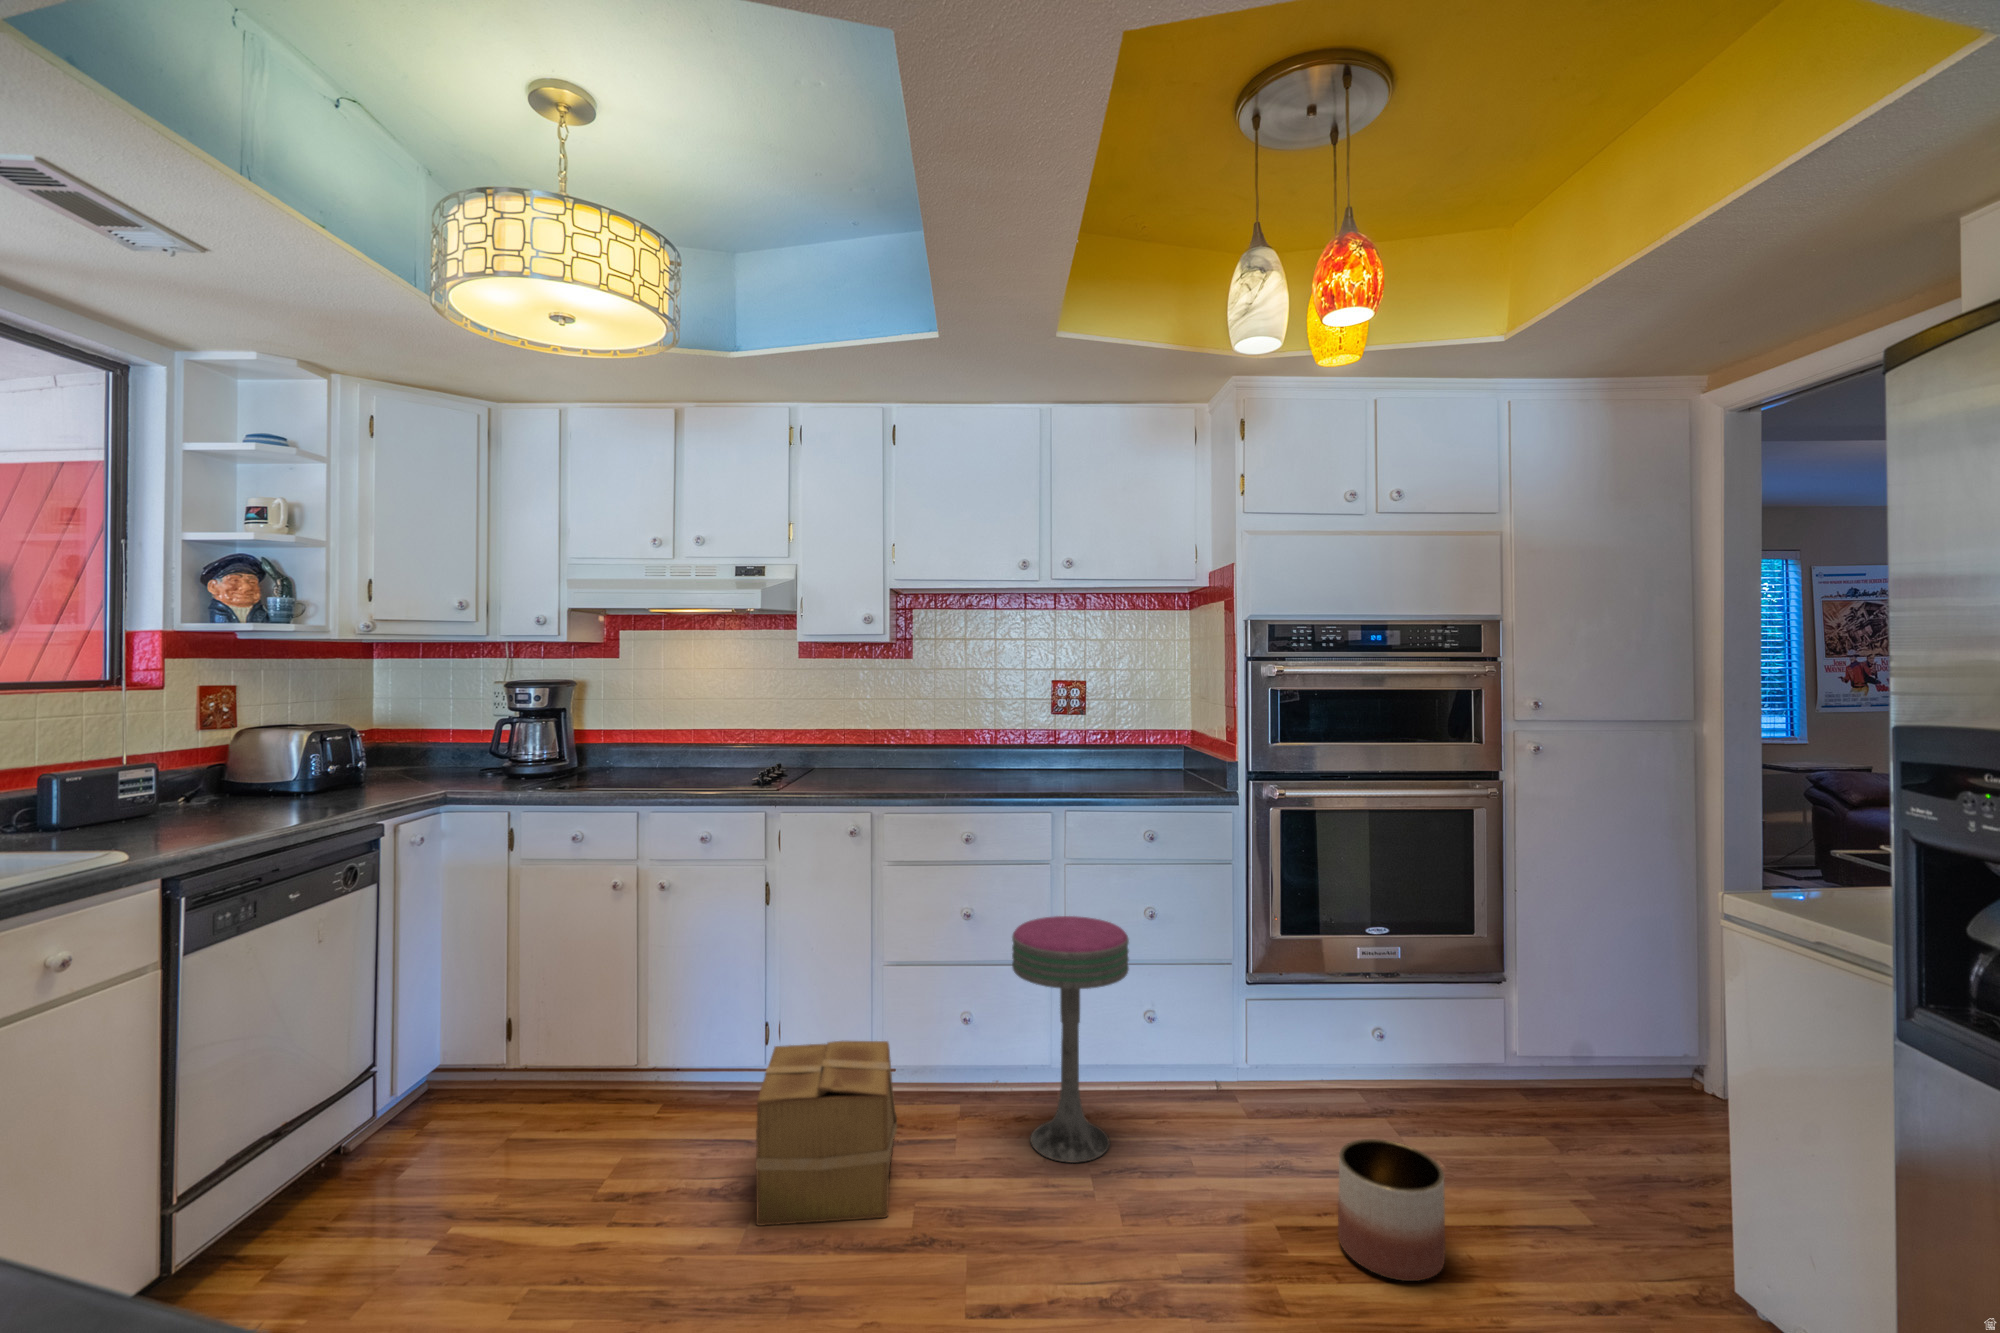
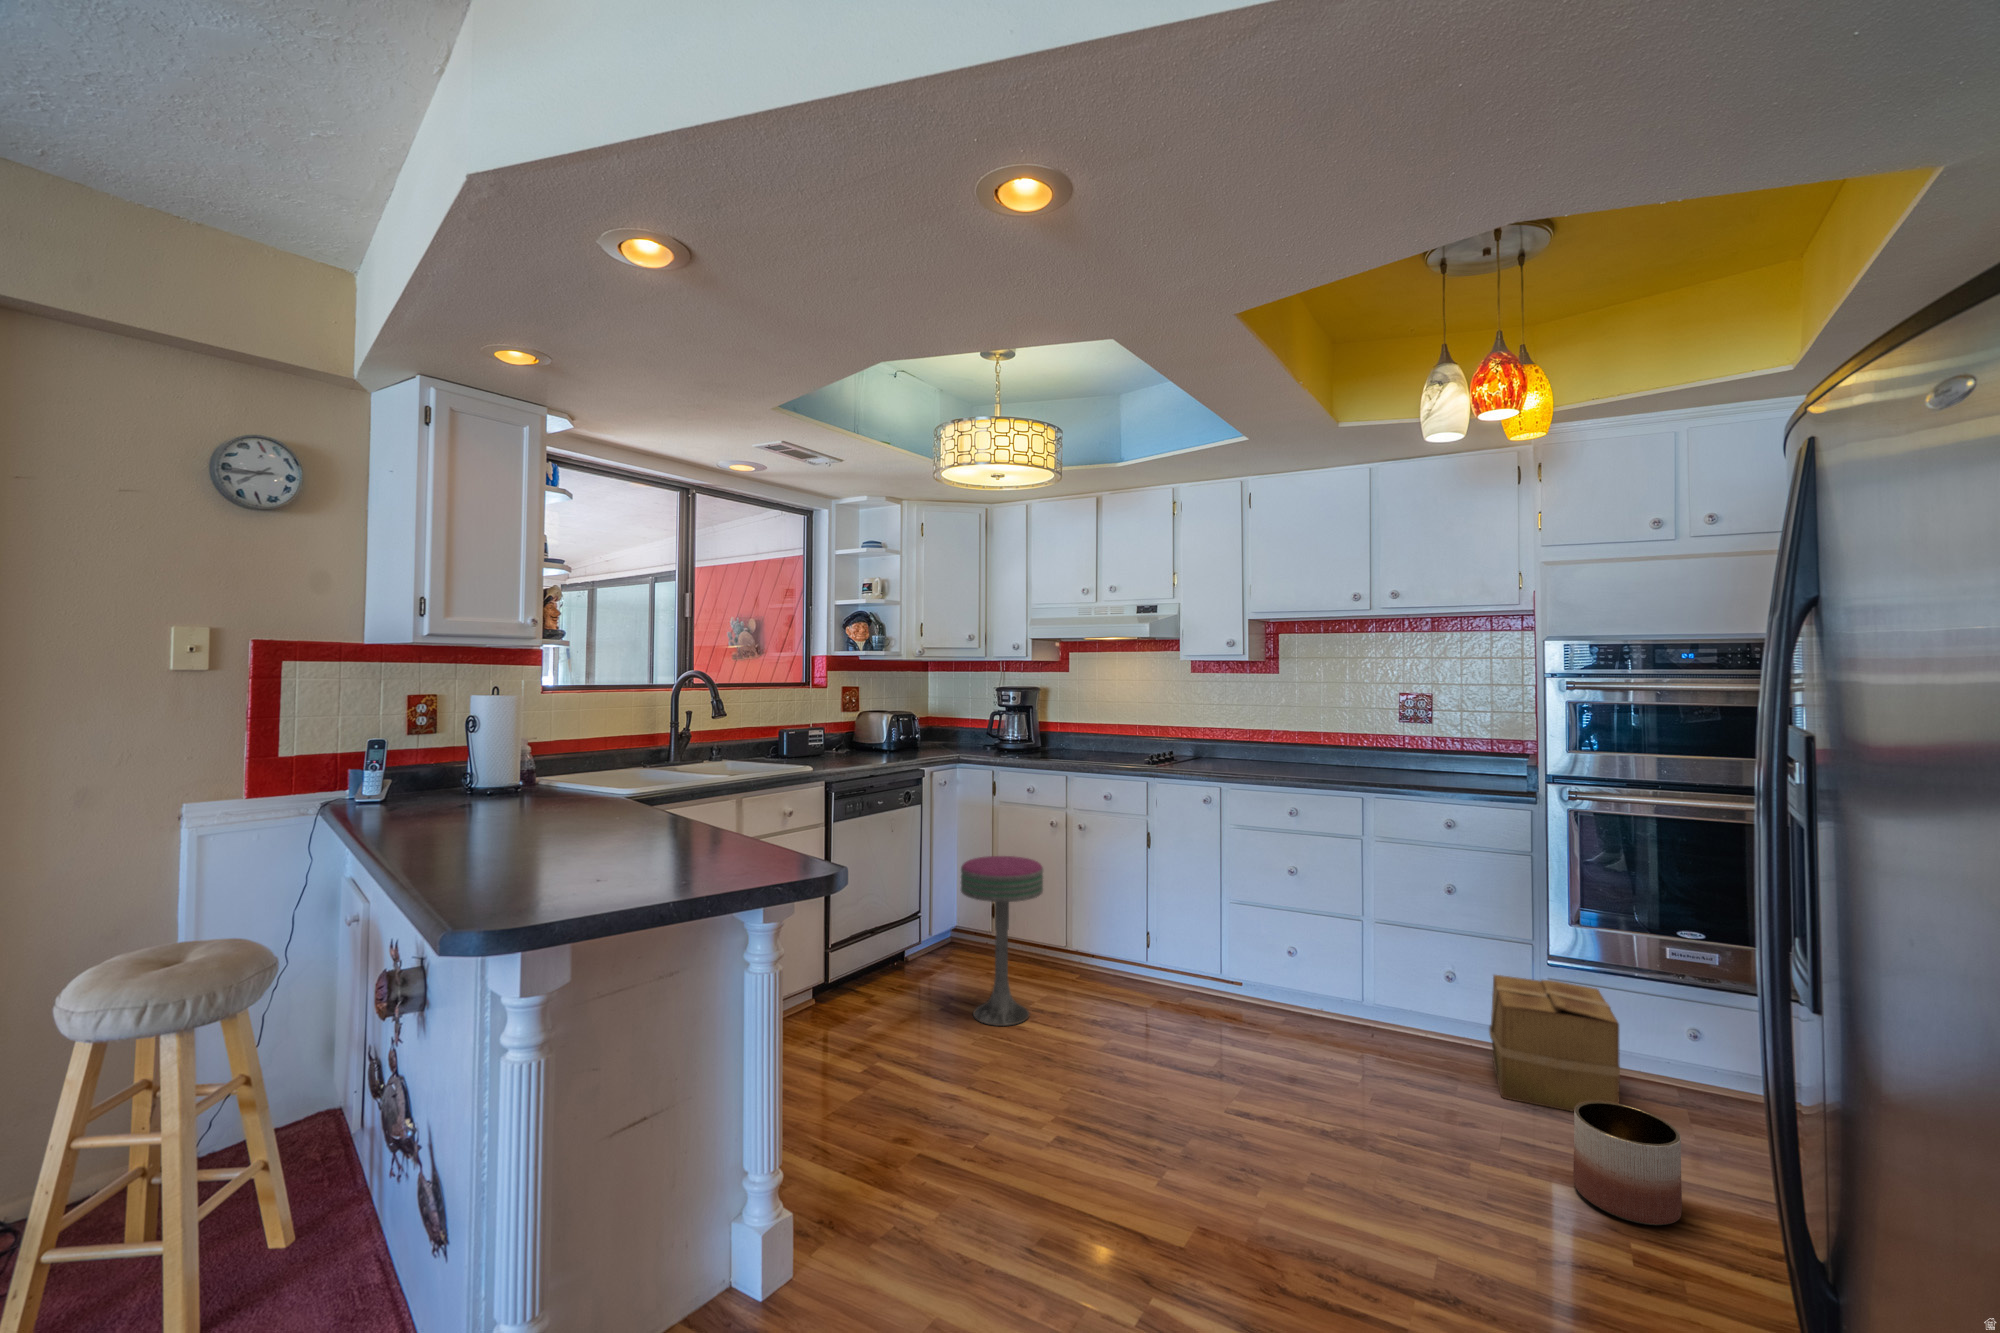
bar stool: present [1012,916,1129,1163] -> present [961,856,1043,1026]
cardboard box: present [756,1041,897,1226] -> present [1489,975,1620,1111]

